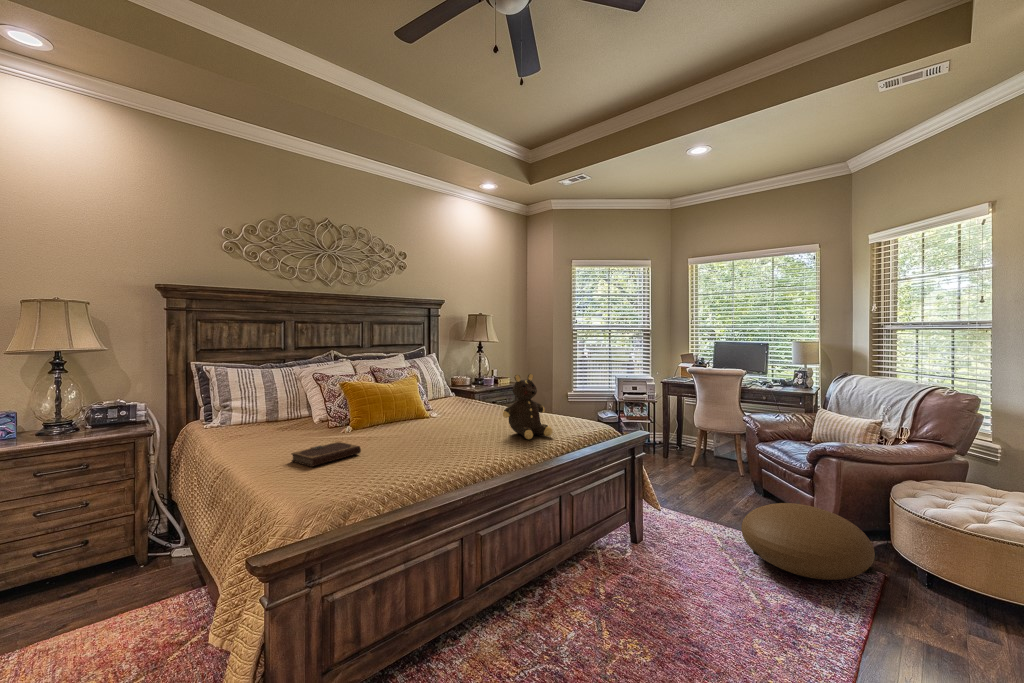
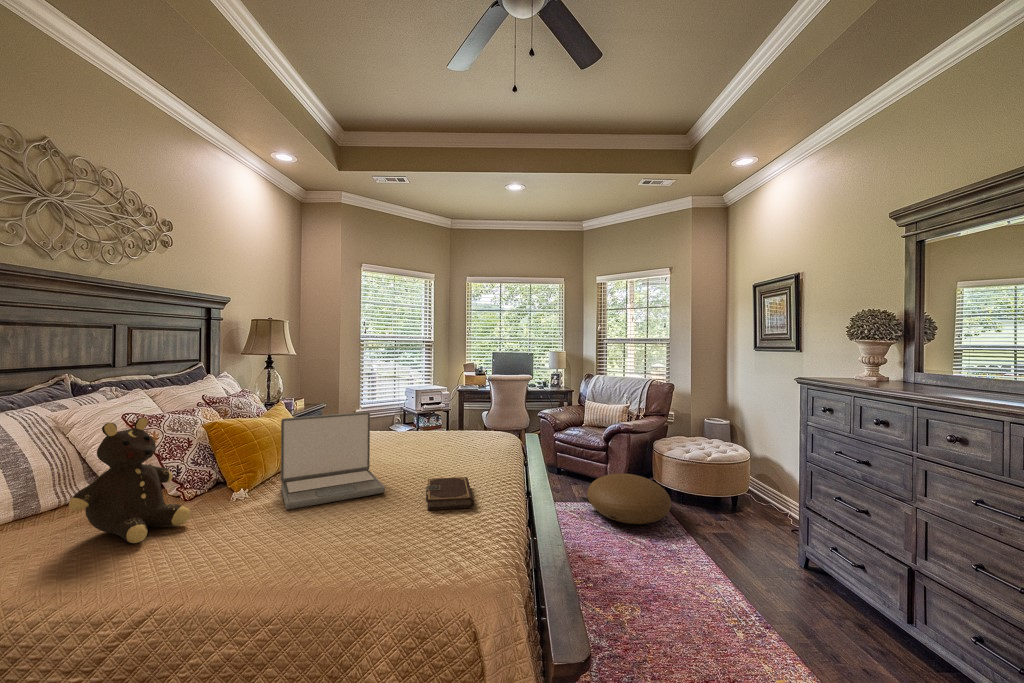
teddy bear: present [503,374,552,439] -> present [69,417,190,543]
laptop: none [354,383,436,445] -> present [281,412,385,509]
notebook: present [291,442,361,467] -> present [426,477,474,510]

